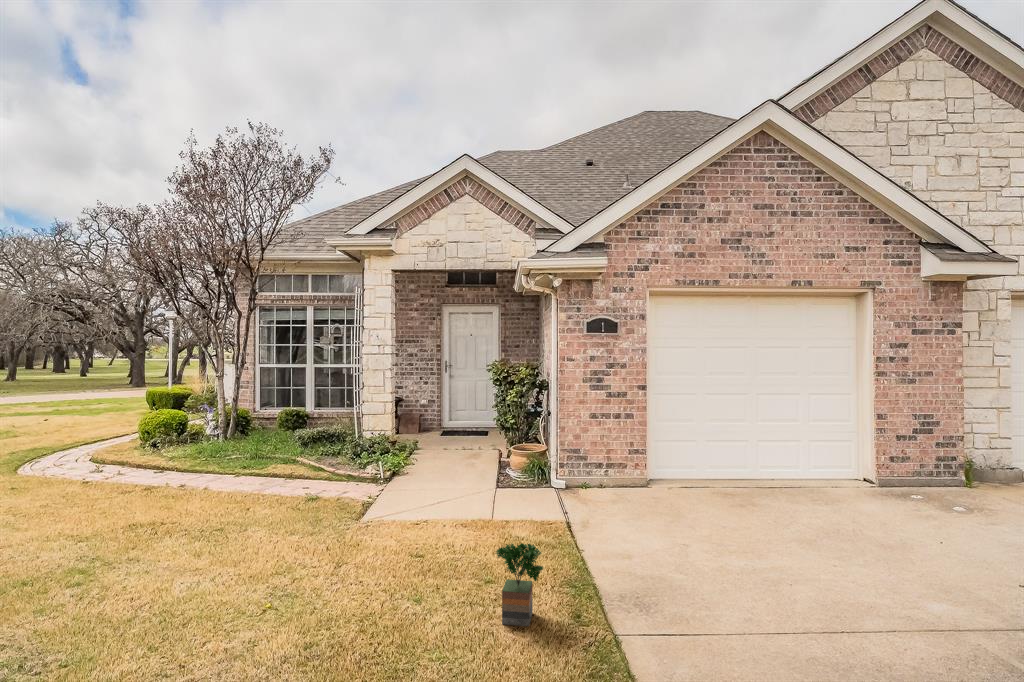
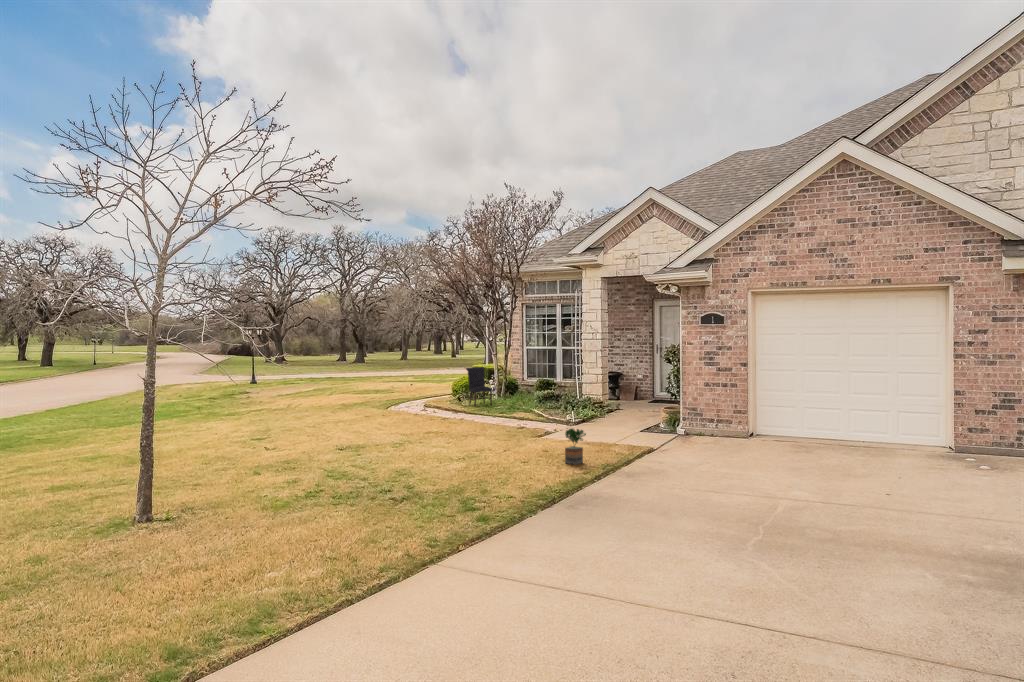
chair: none [167,395,214,458] -> present [466,367,492,406]

